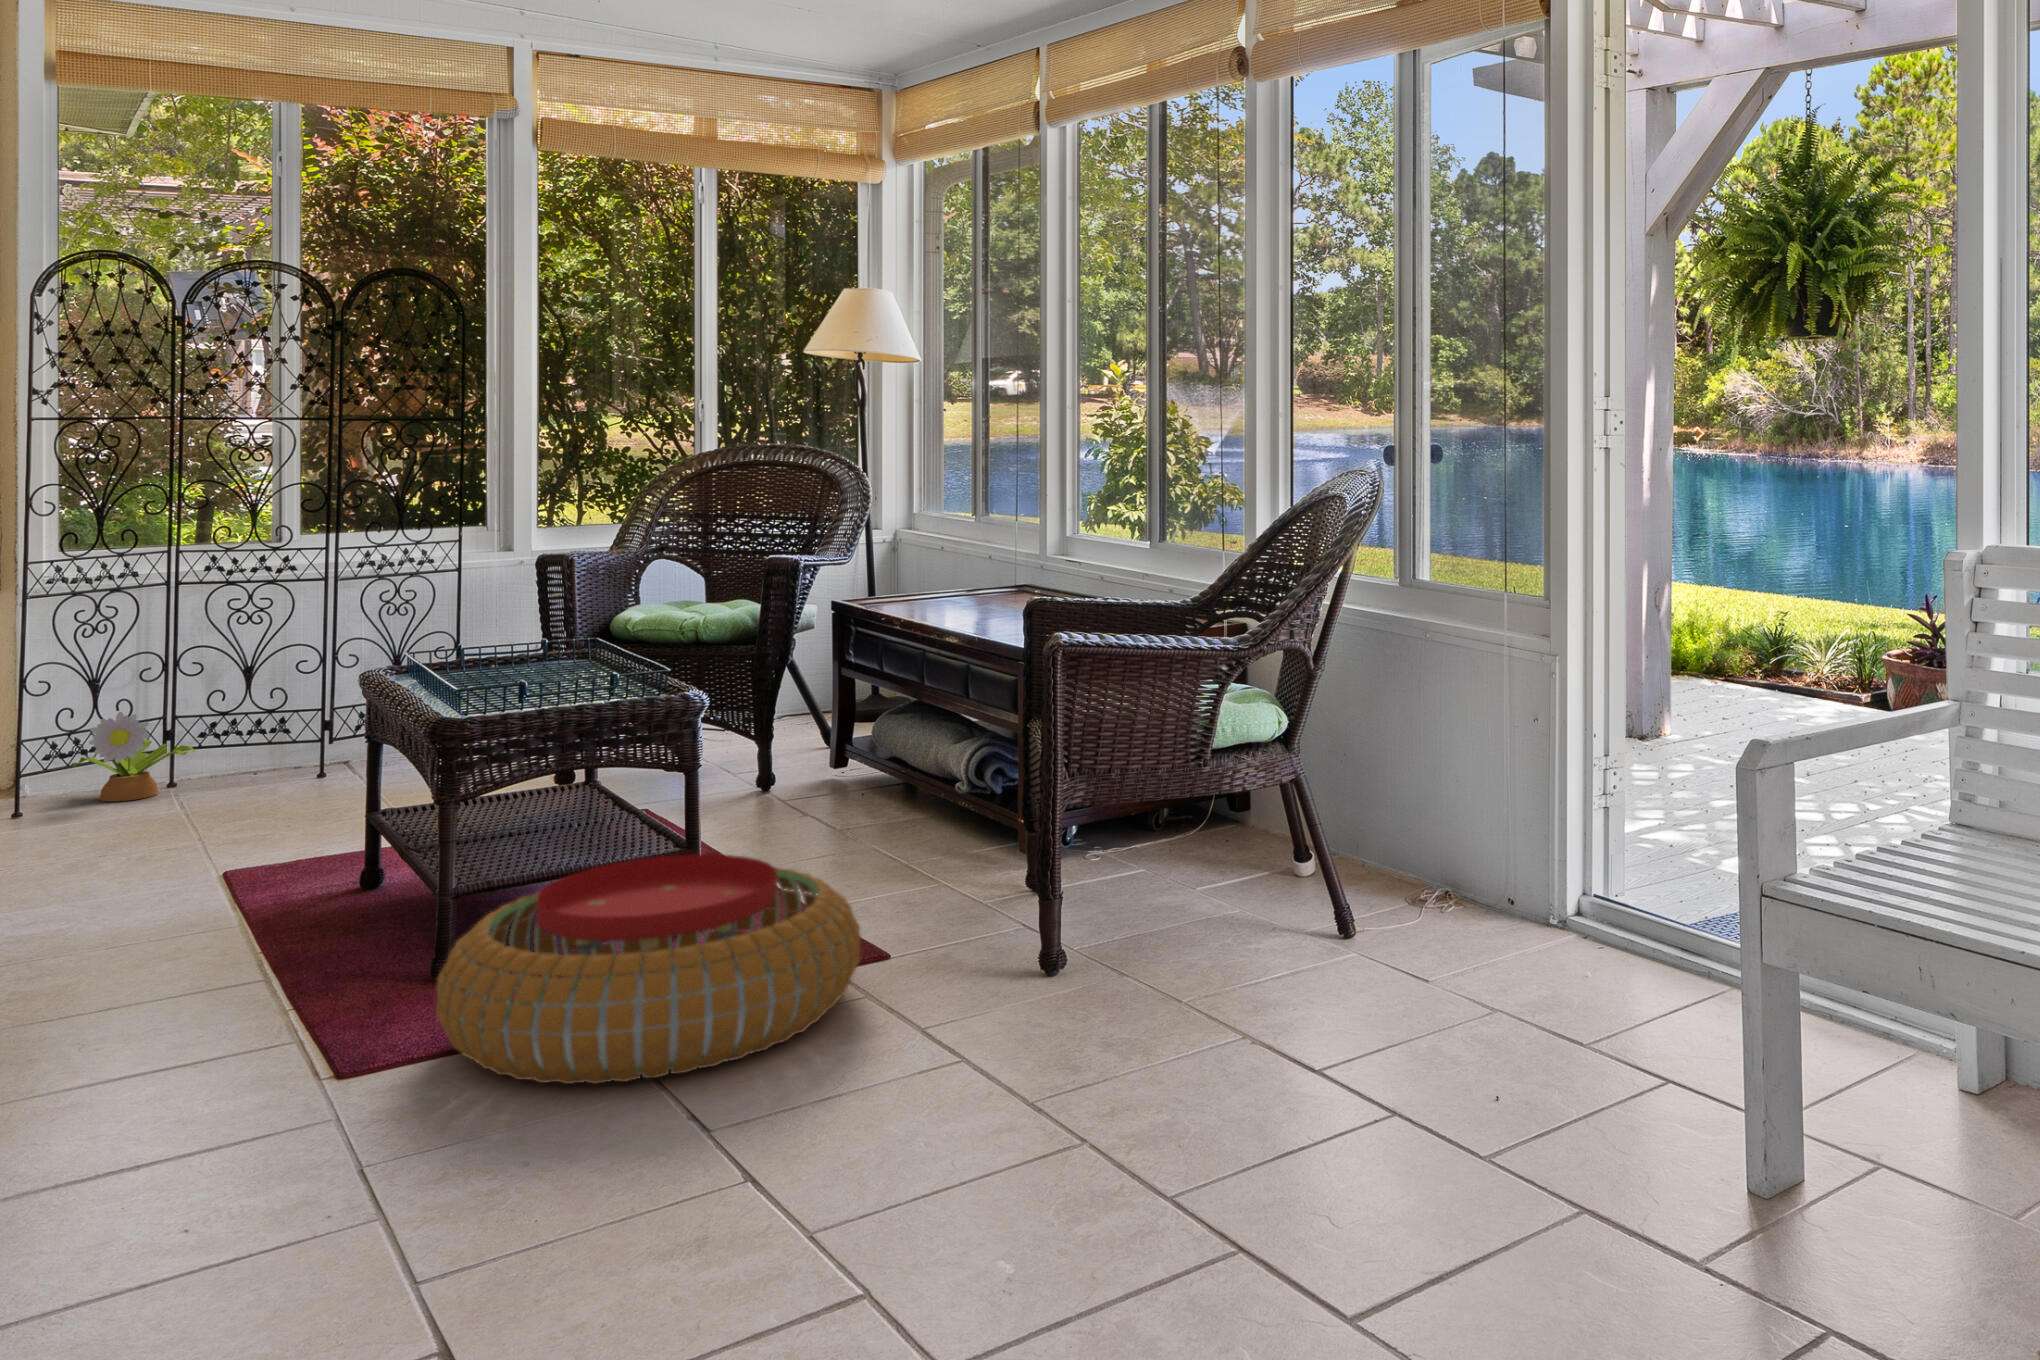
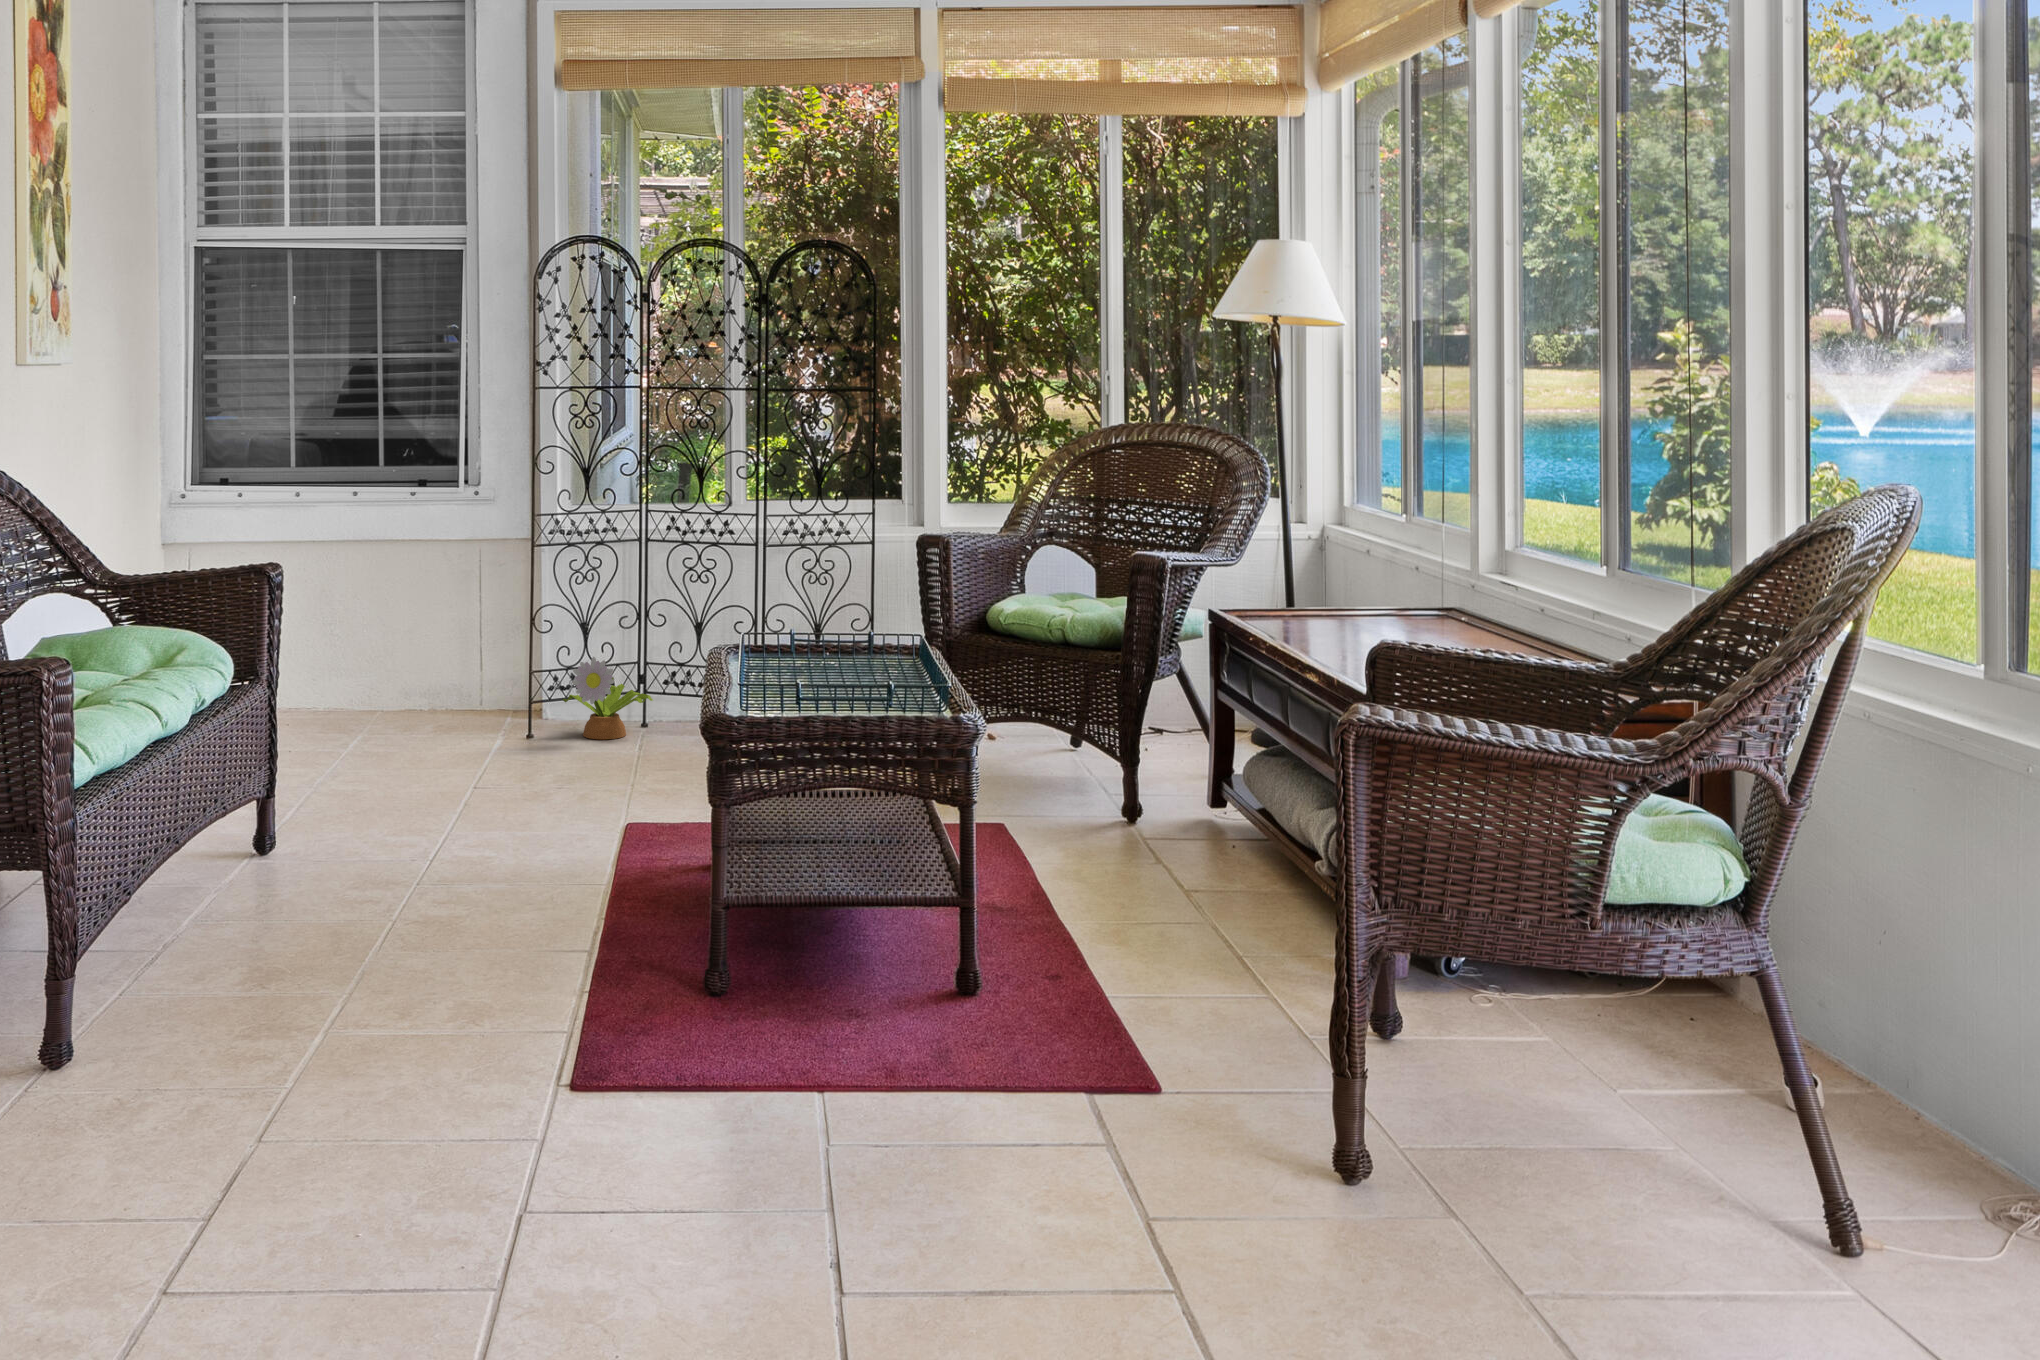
pouf: present [436,854,860,1084] -> none [650,912,1101,1195]

